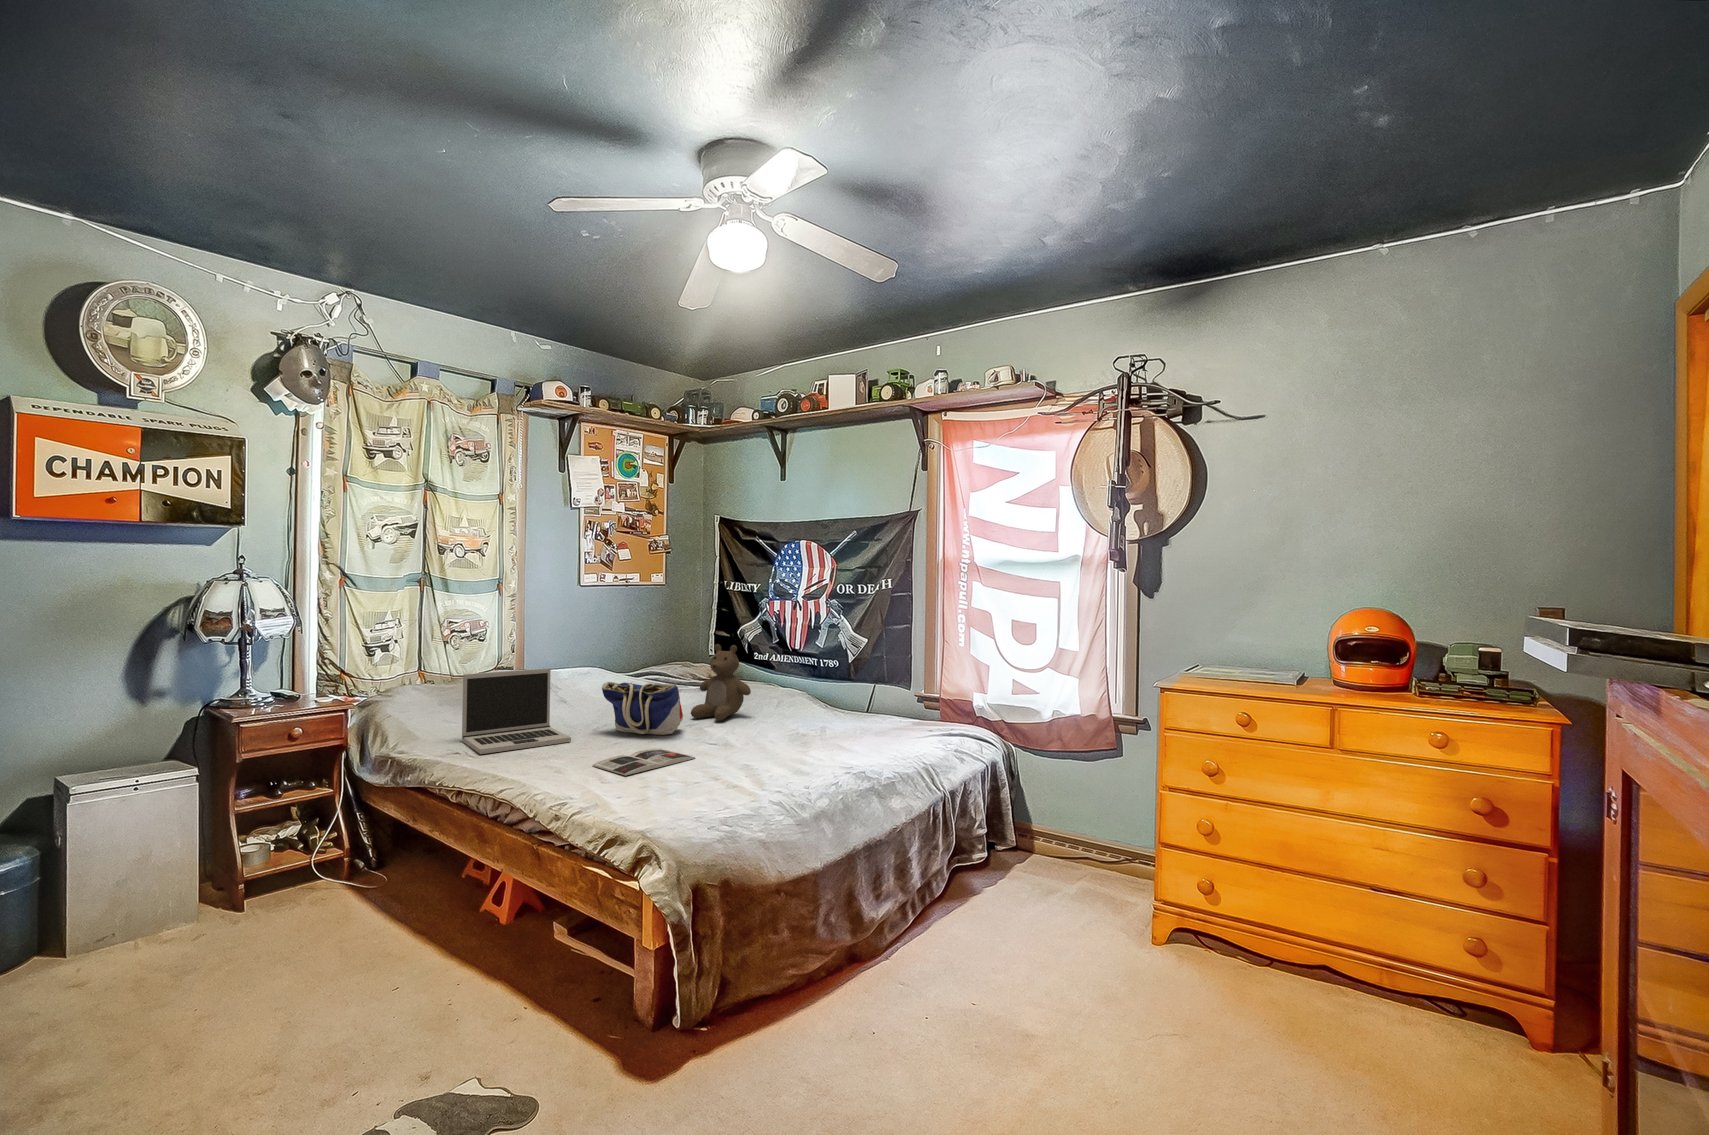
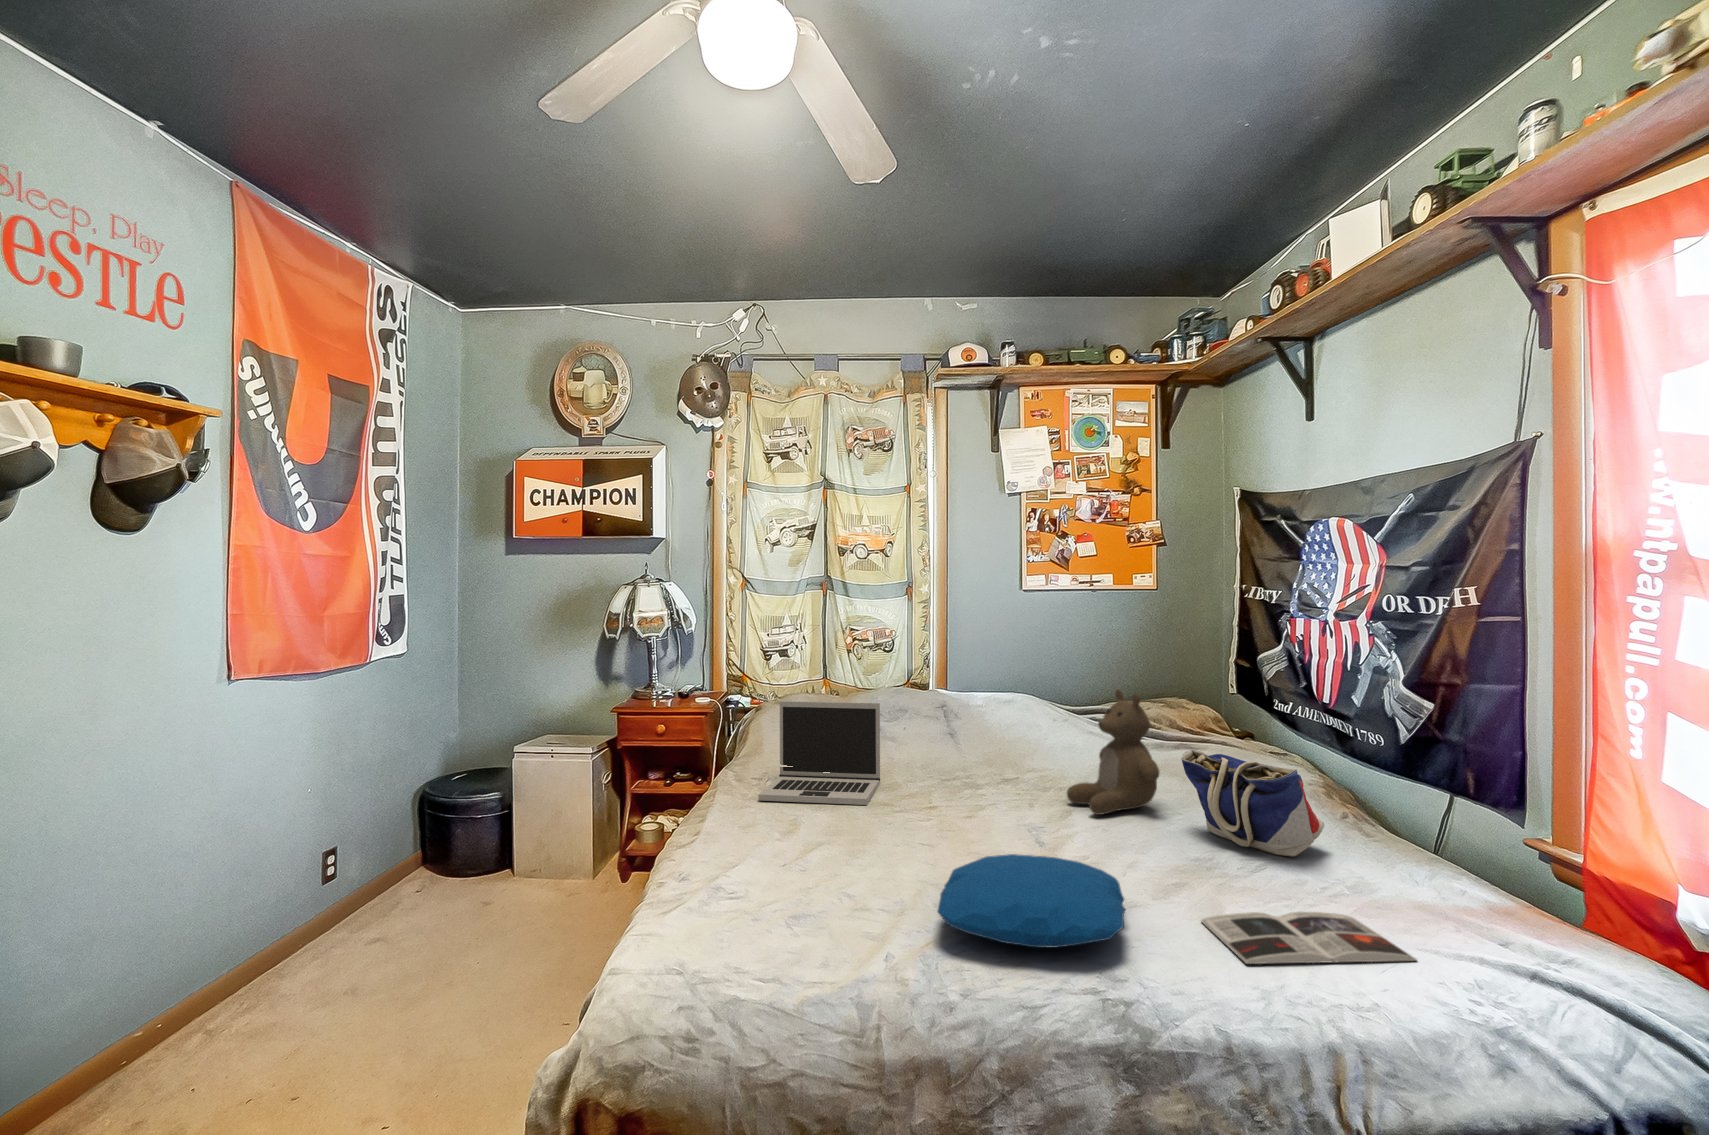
tote bag: present [602,682,684,735] -> present [1181,750,1324,857]
pillow: none [725,734,843,774] -> present [937,854,1125,948]
magazine: present [593,749,695,776] -> present [1201,912,1417,964]

